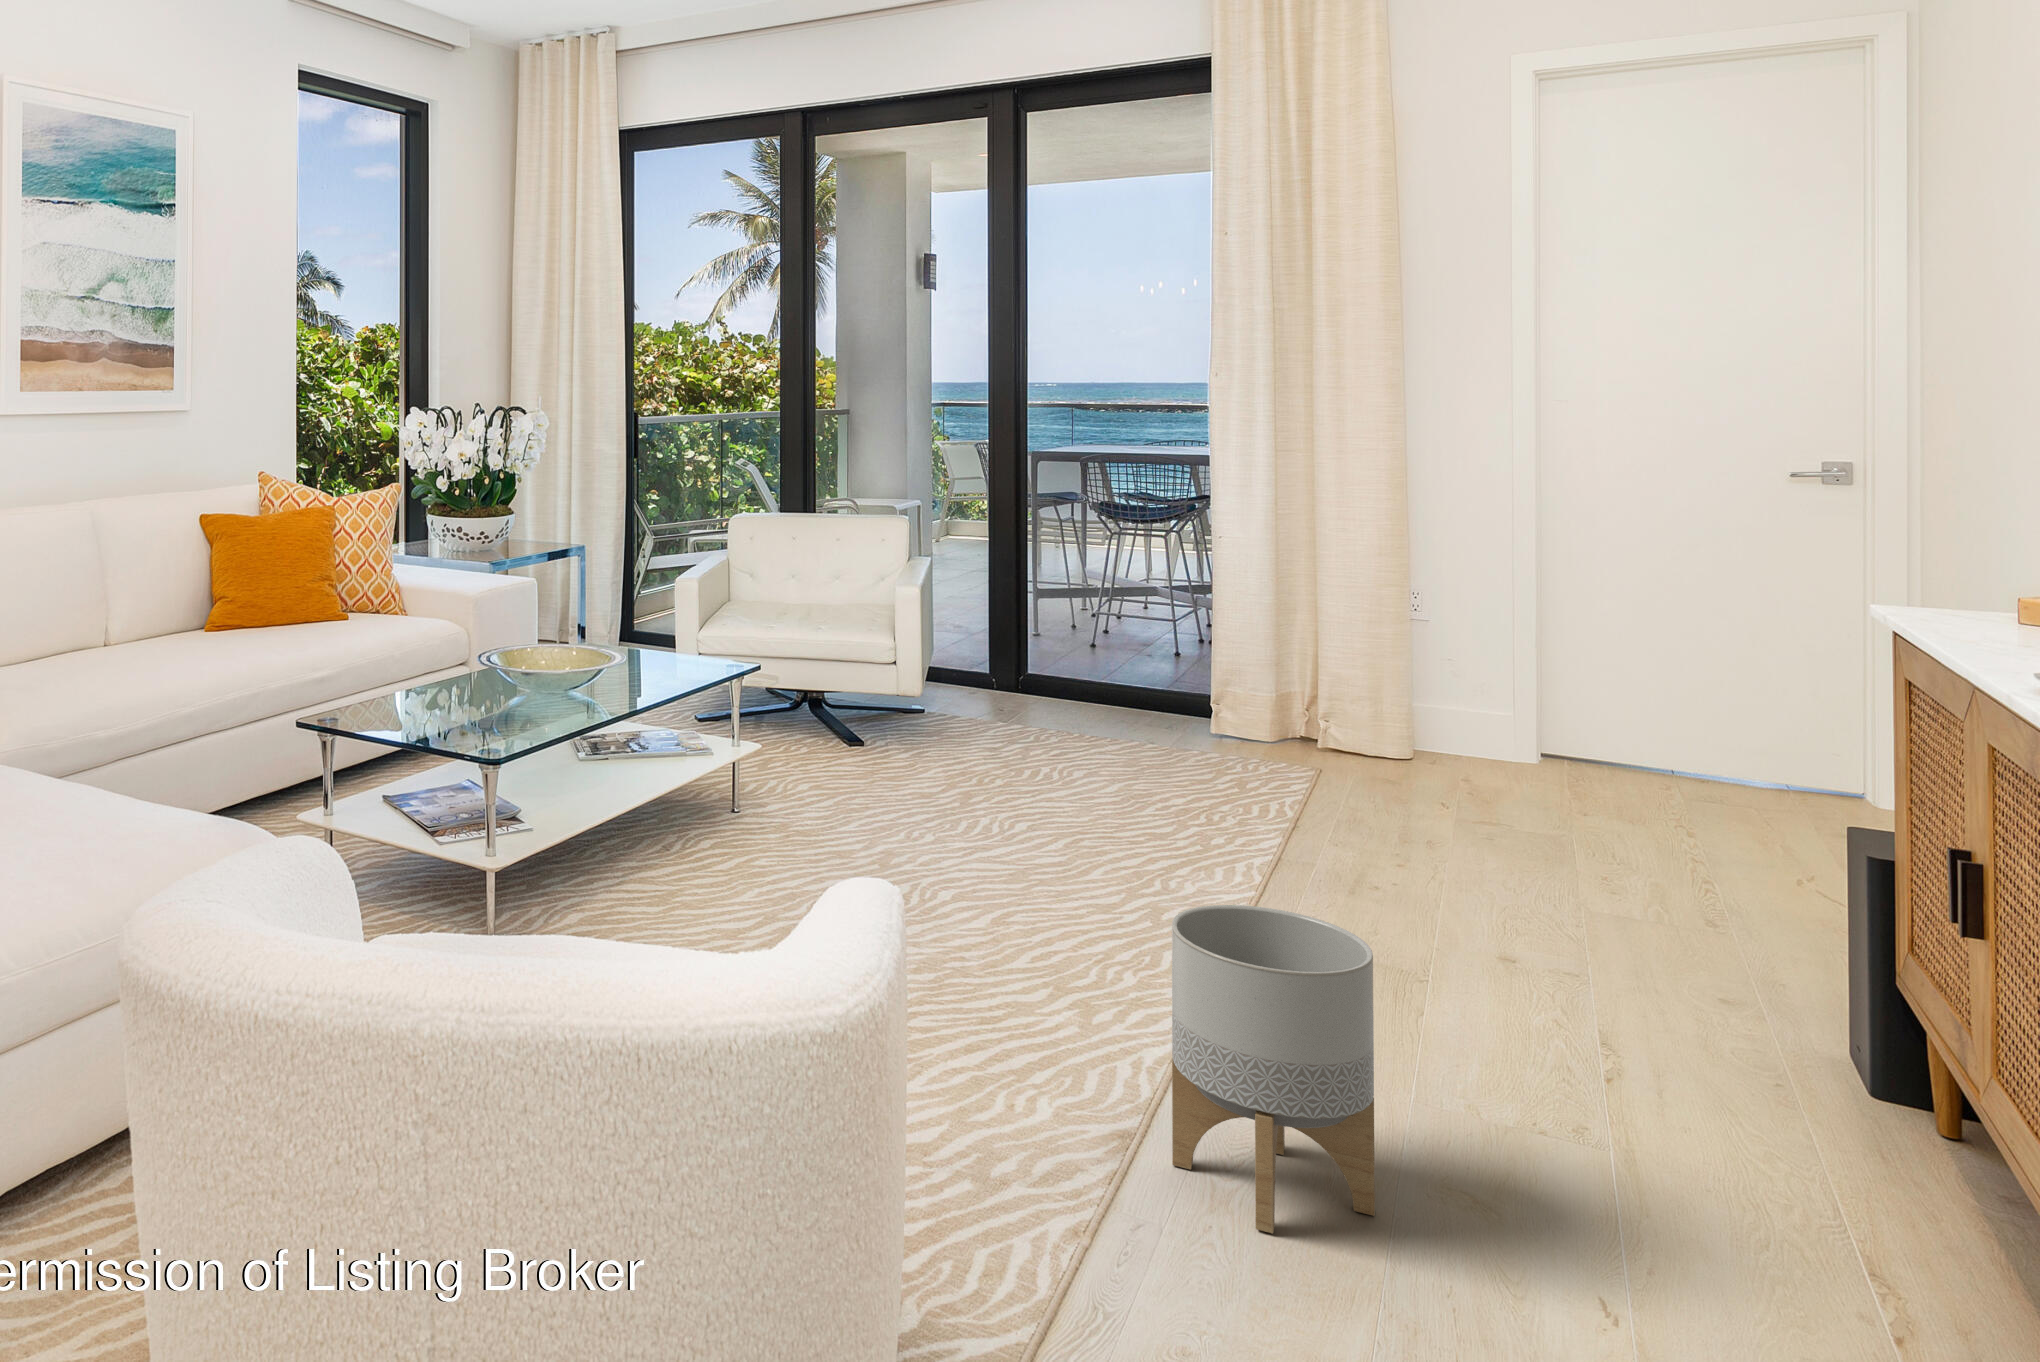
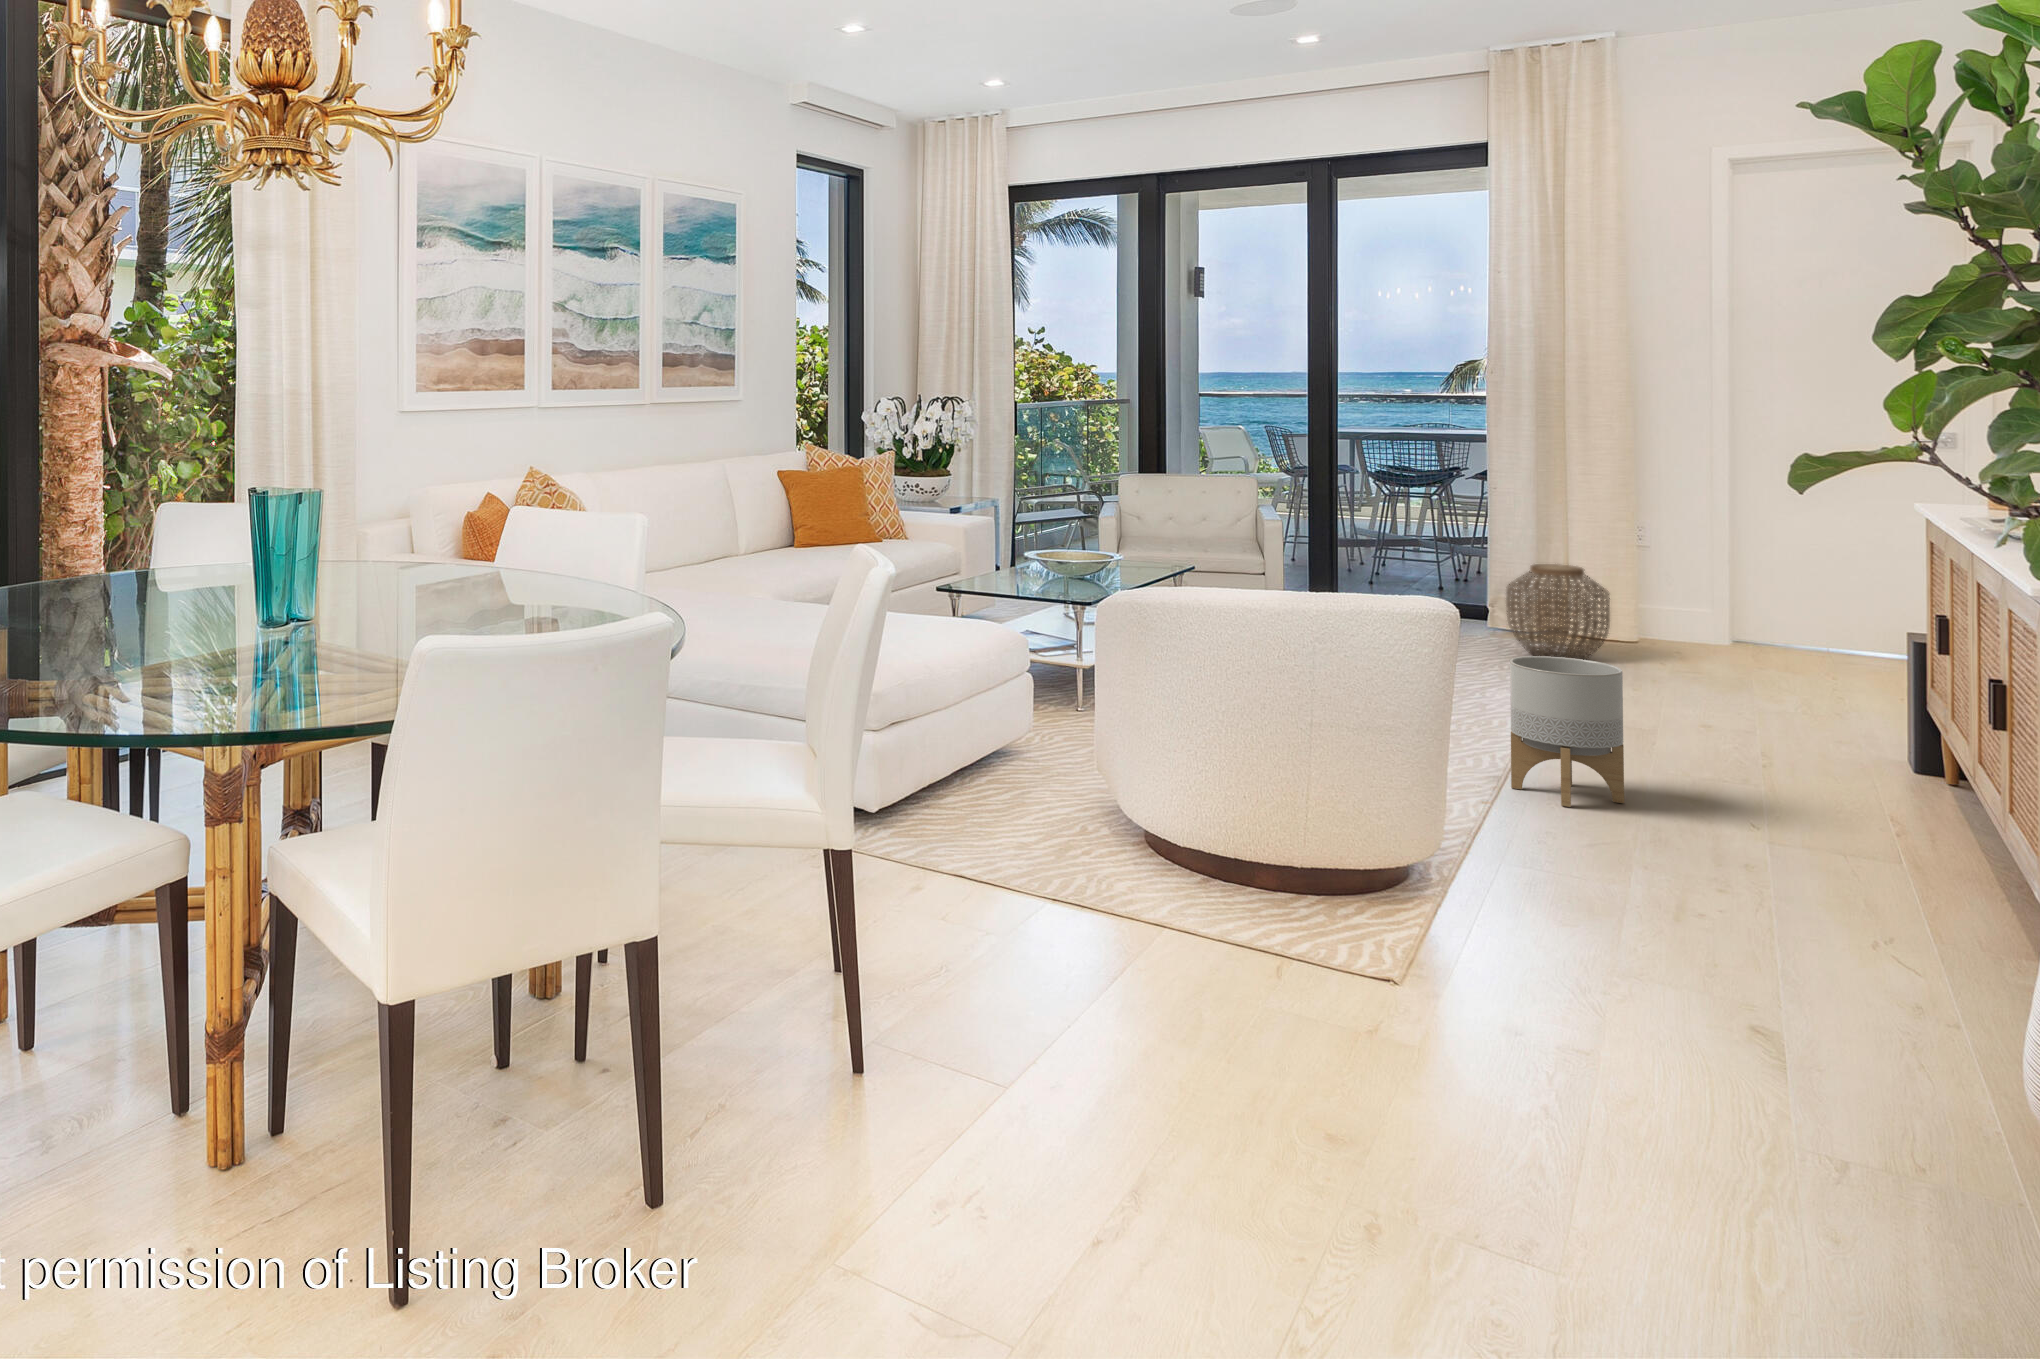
woven basket: none [1230,658,1374,806] -> present [1506,564,1610,659]

